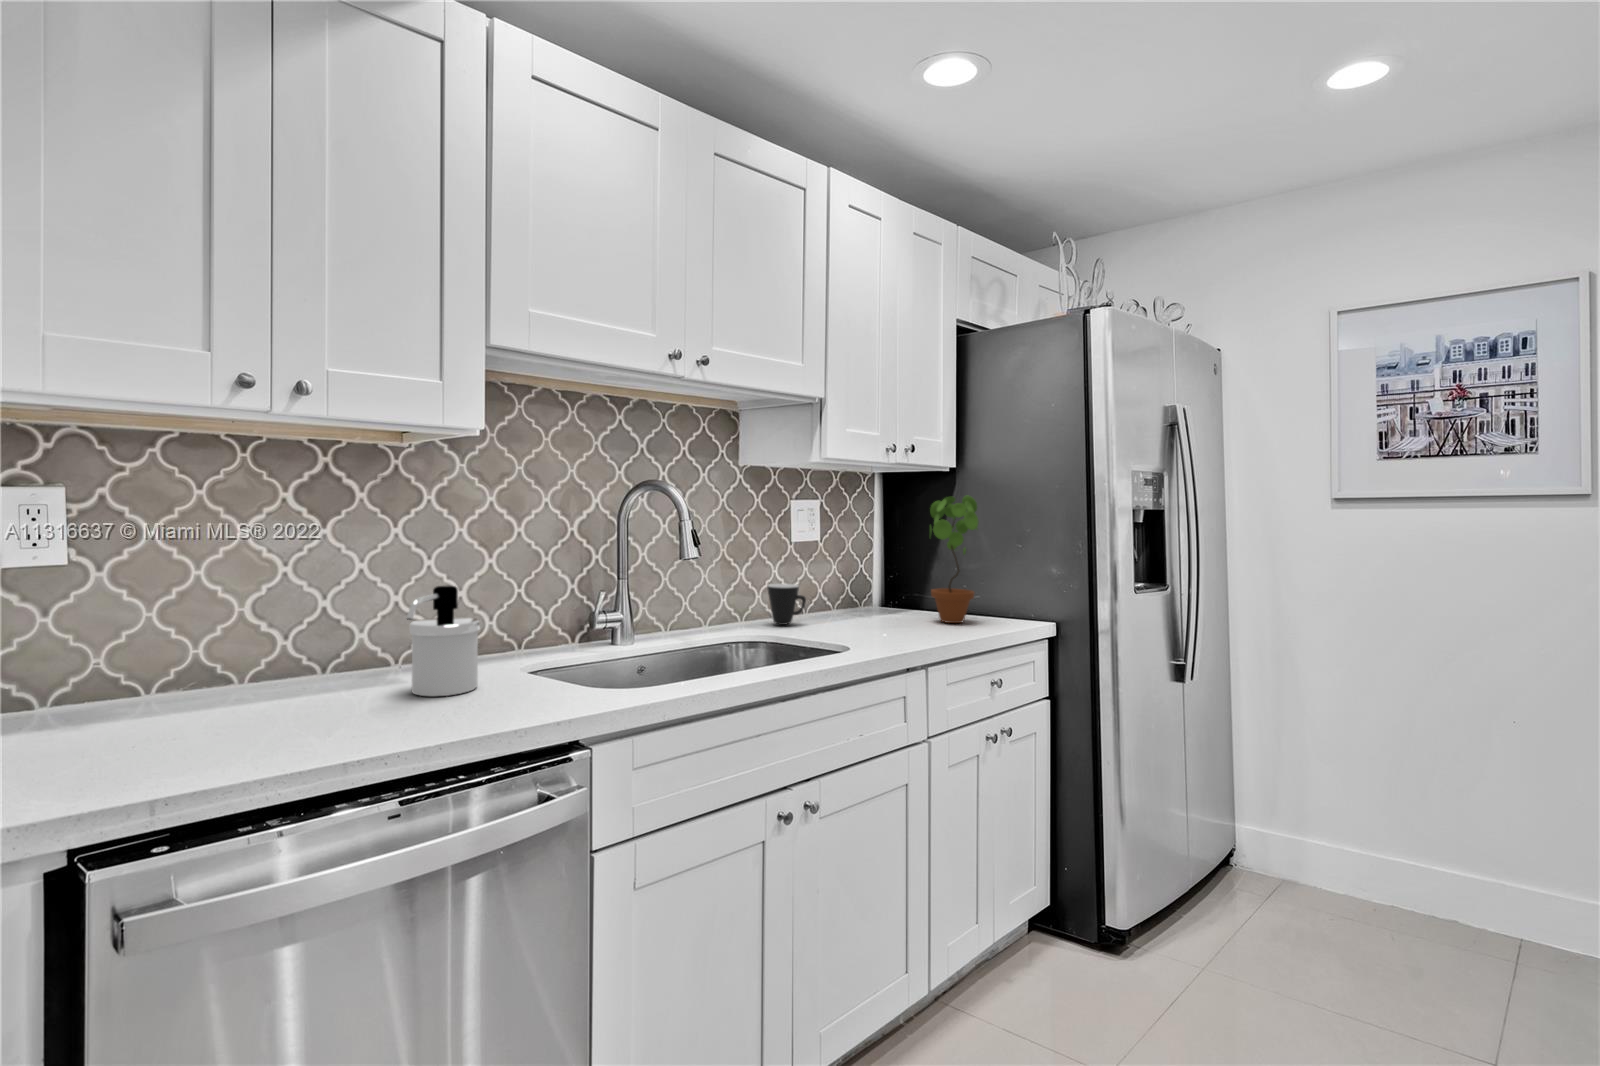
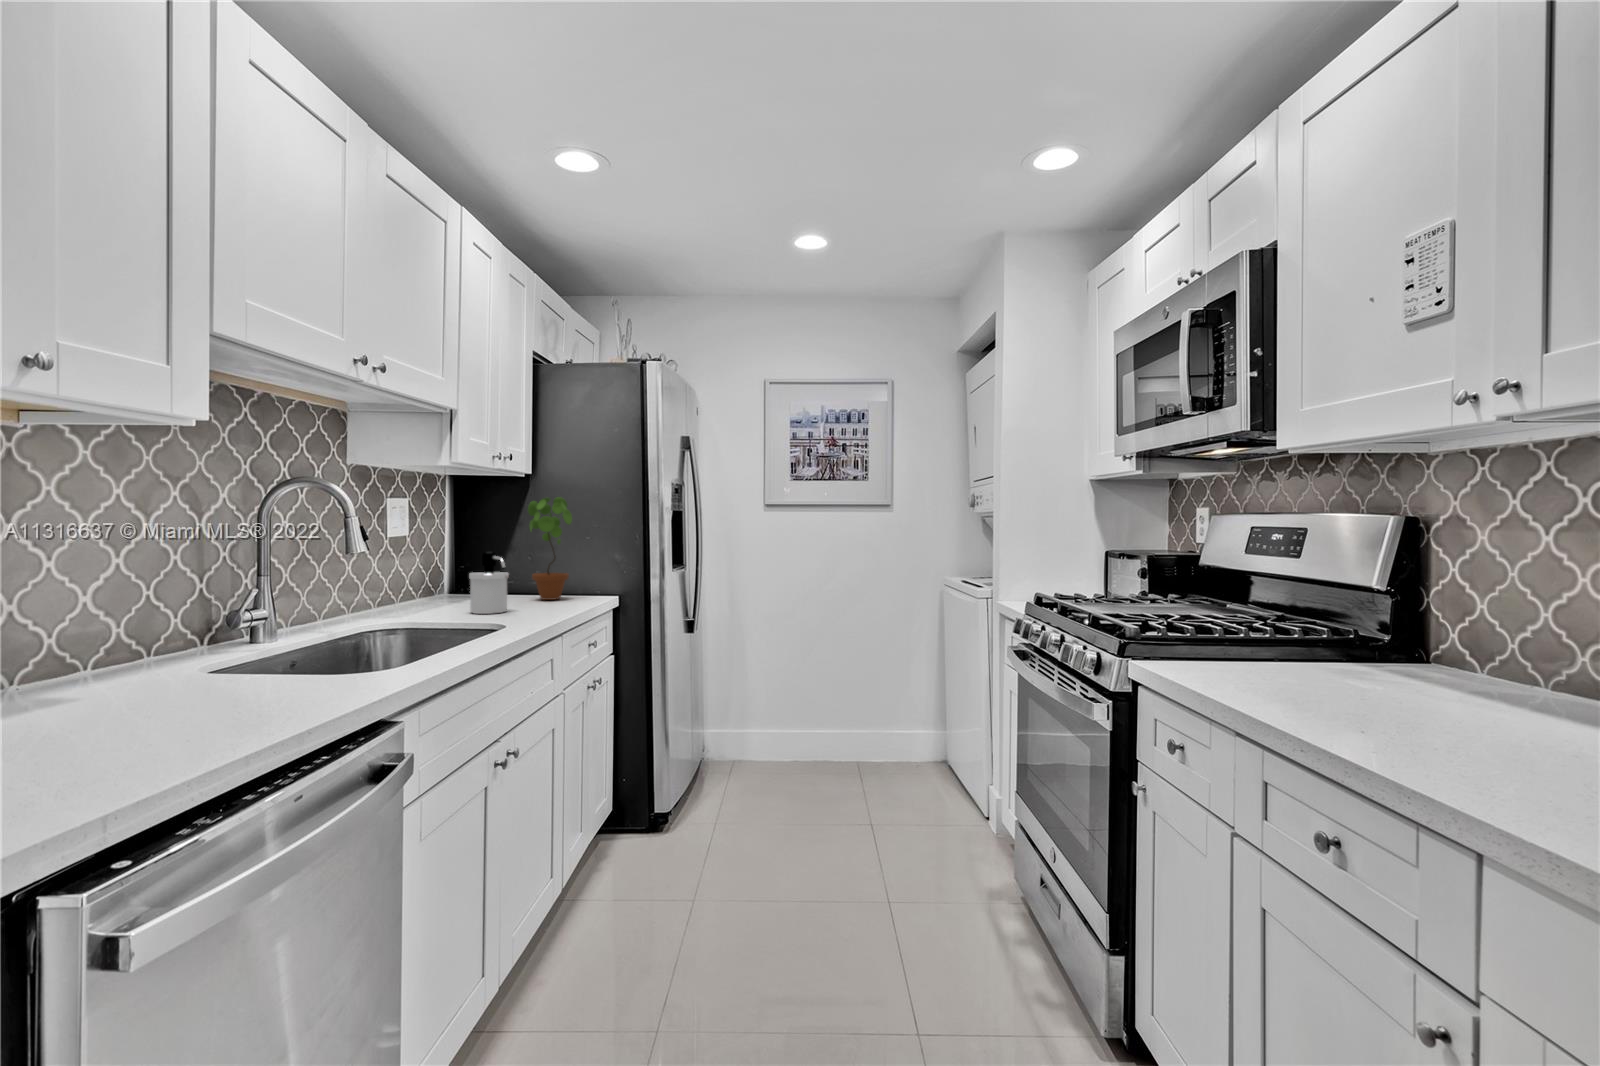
mug: present [767,584,806,625] -> none [386,576,427,614]
soap dispenser: present [407,586,480,696] -> present [469,552,509,614]

